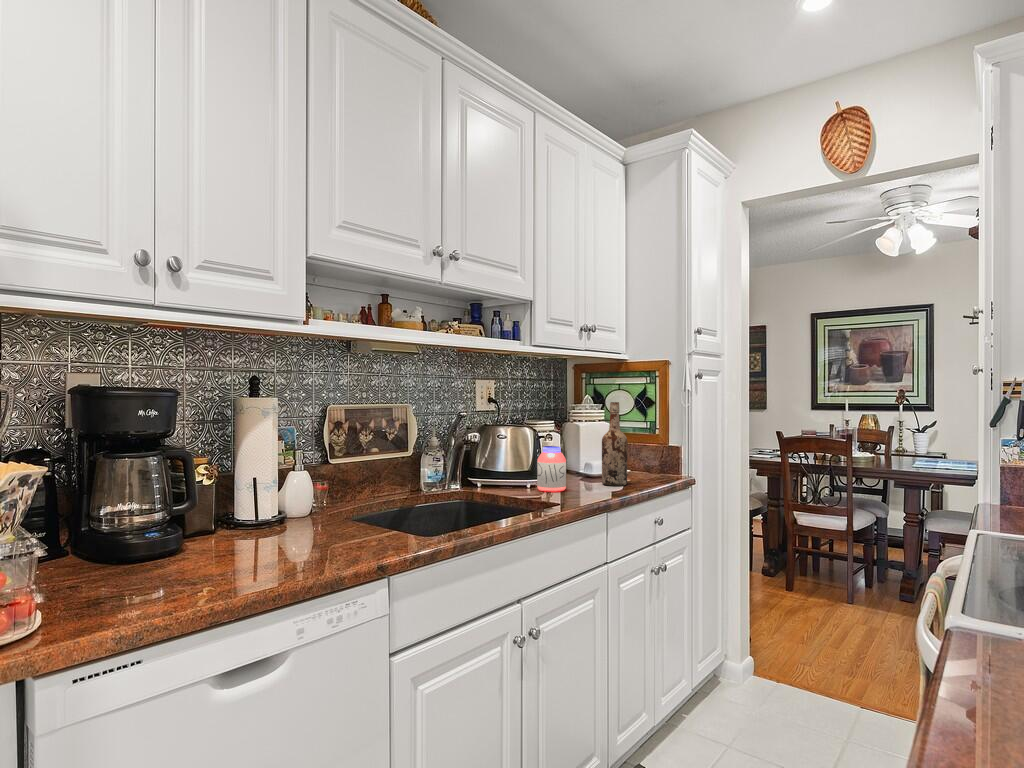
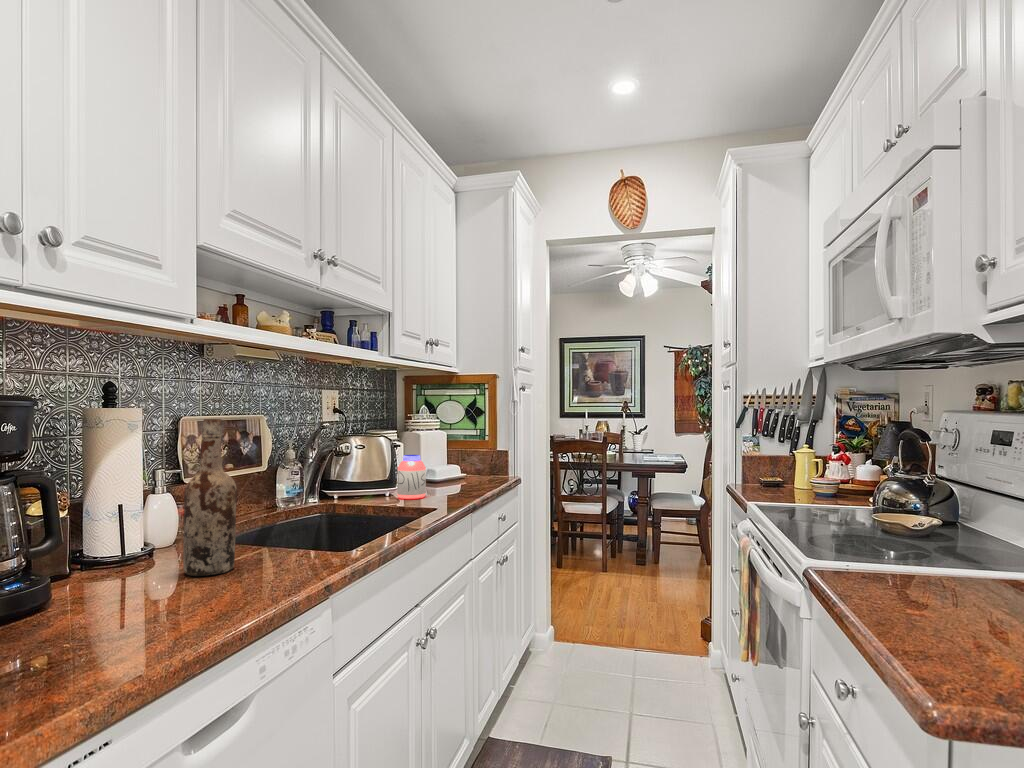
wine bottle: present [602,402,628,486] -> present [183,419,237,576]

